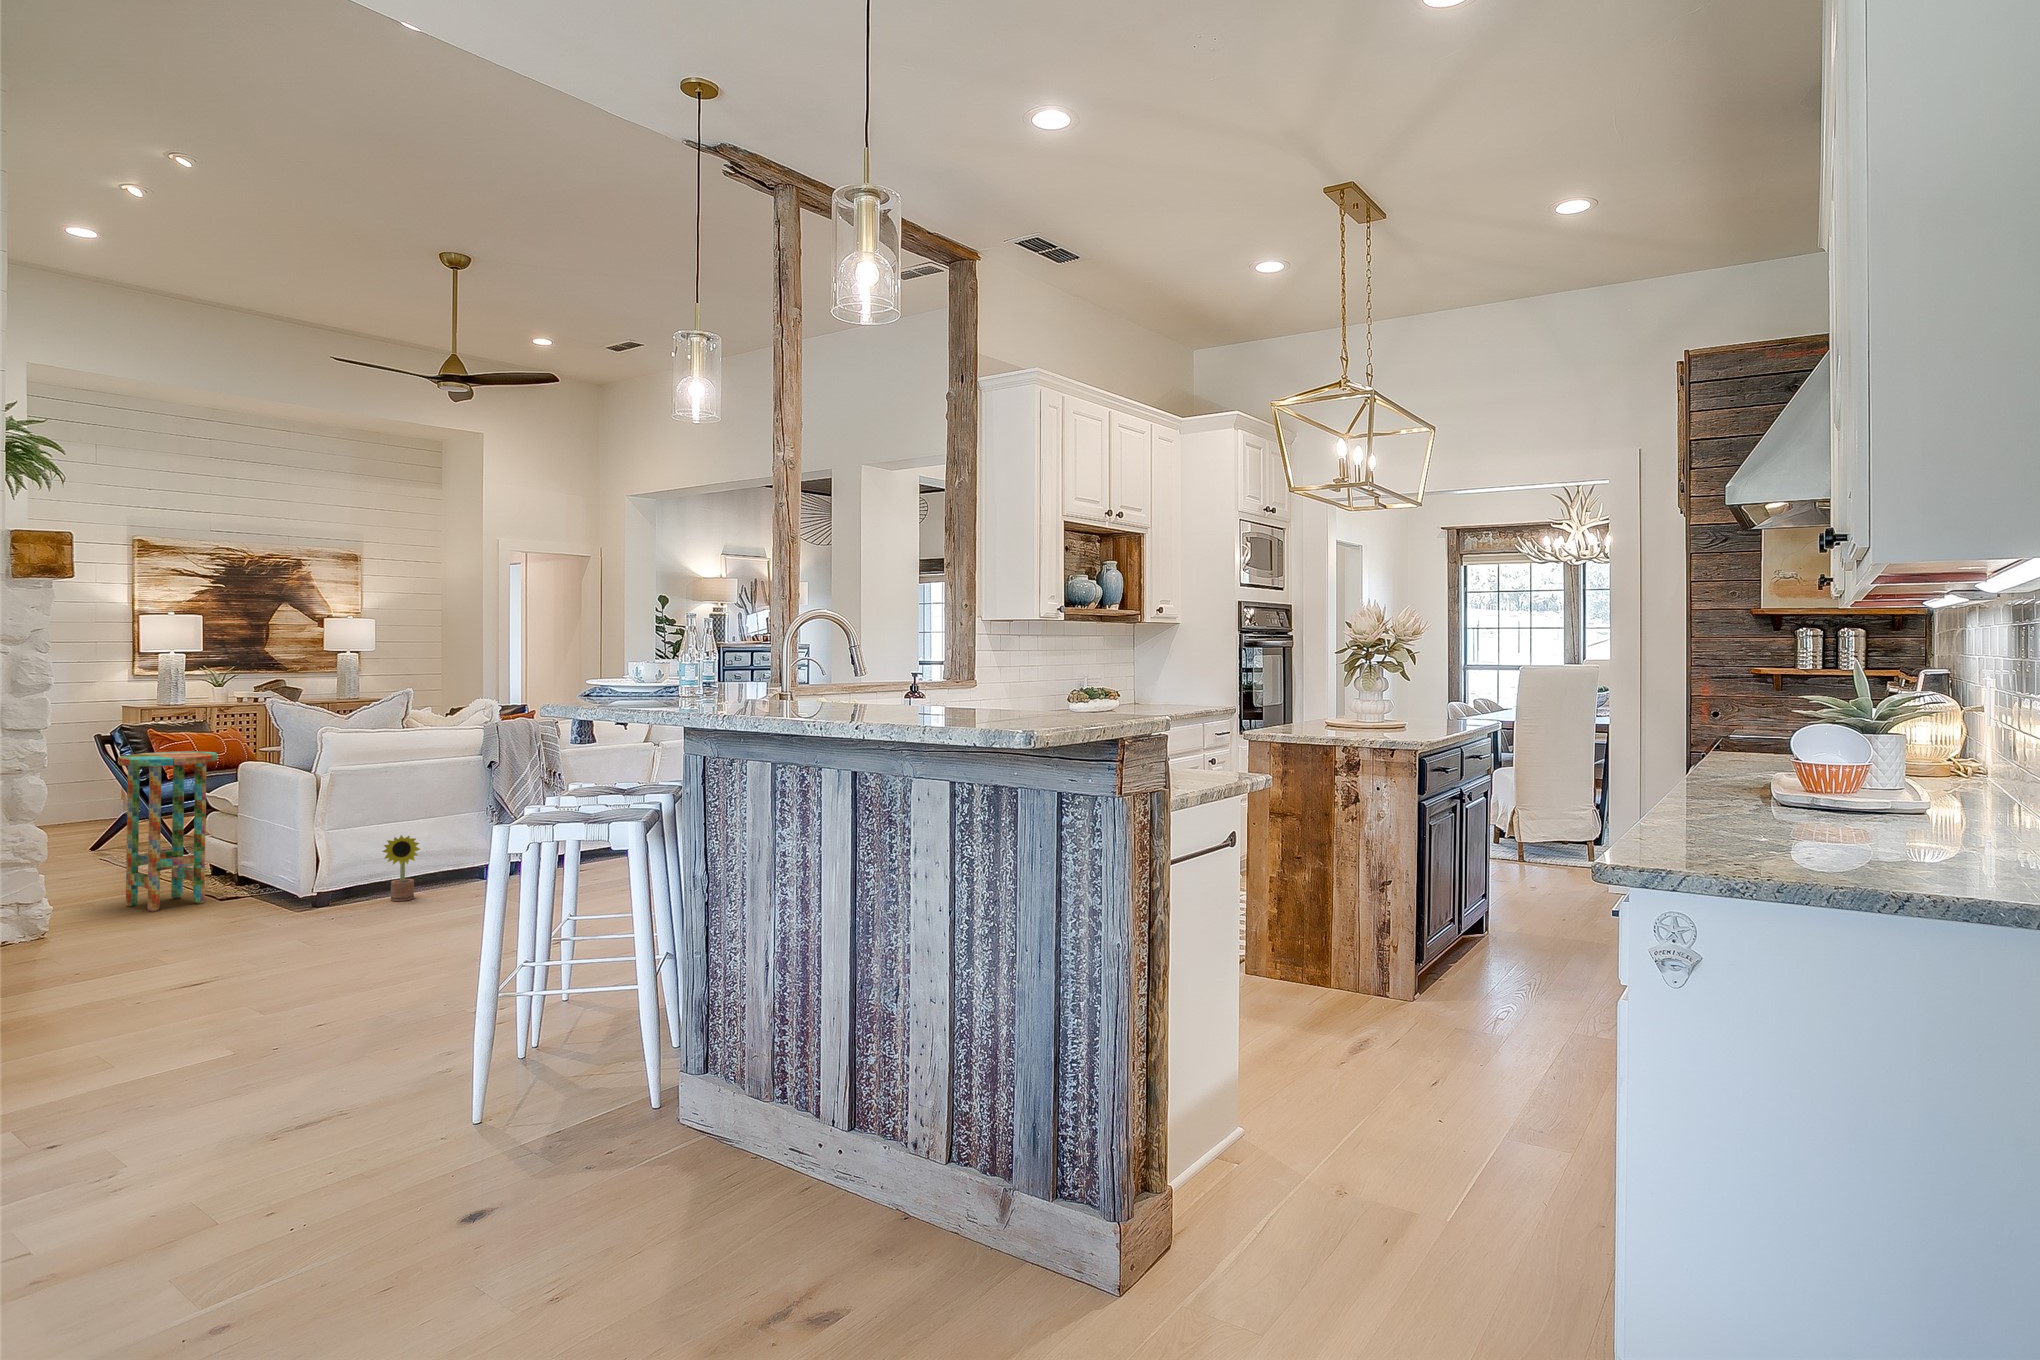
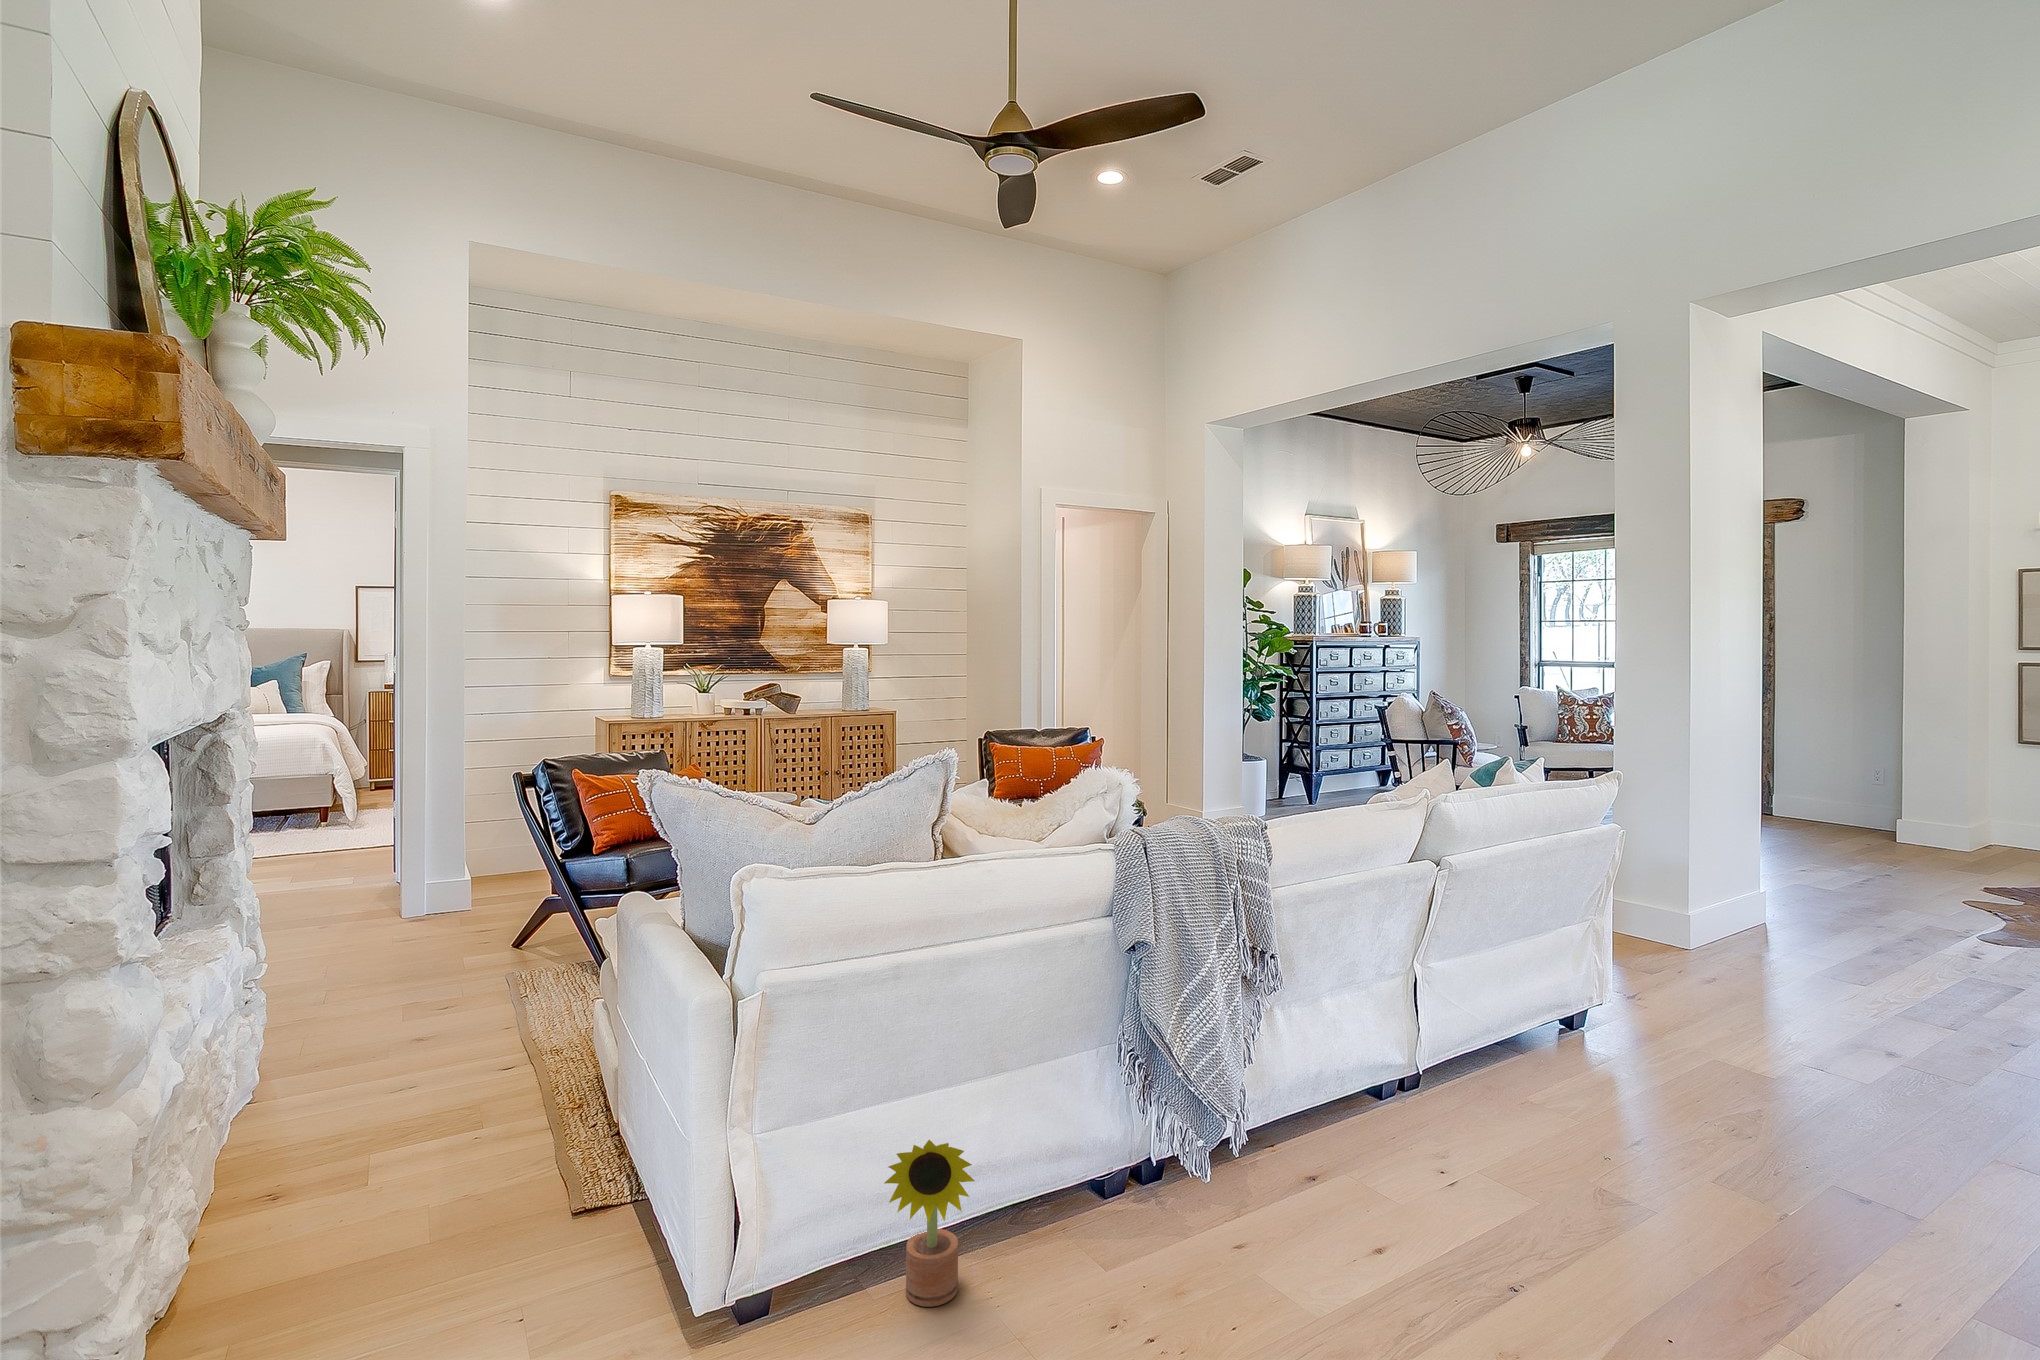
side table: present [118,751,217,912] -> none [372,860,572,1253]

